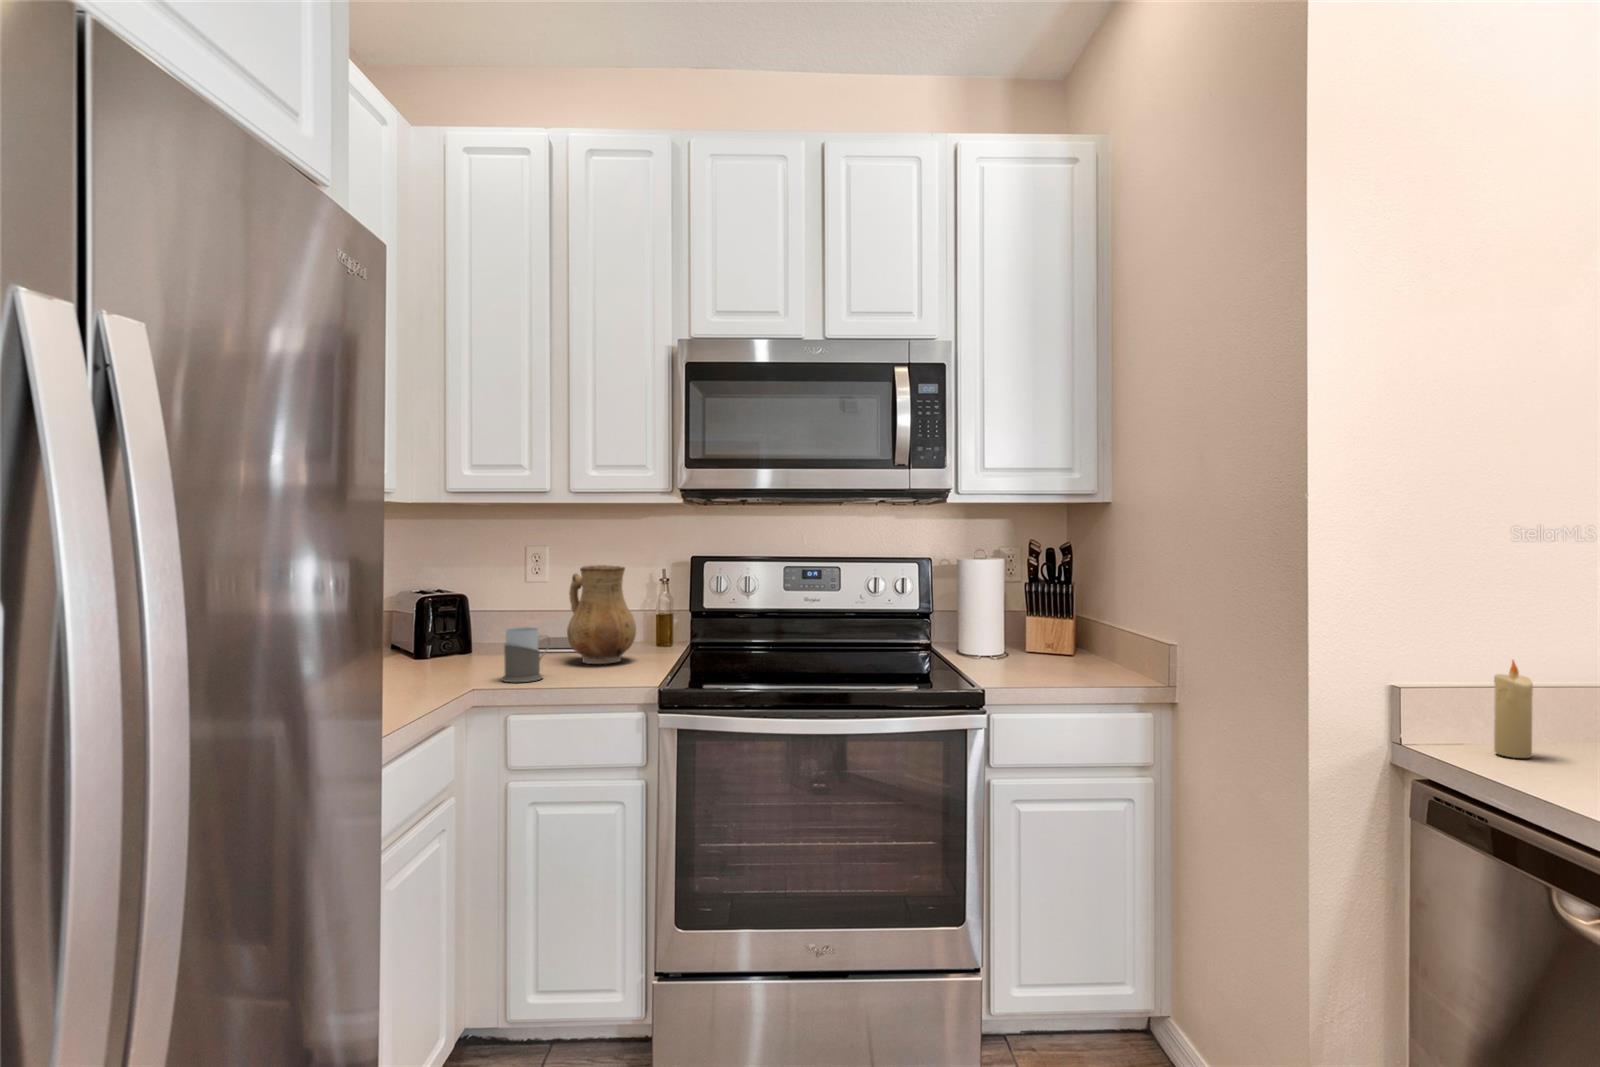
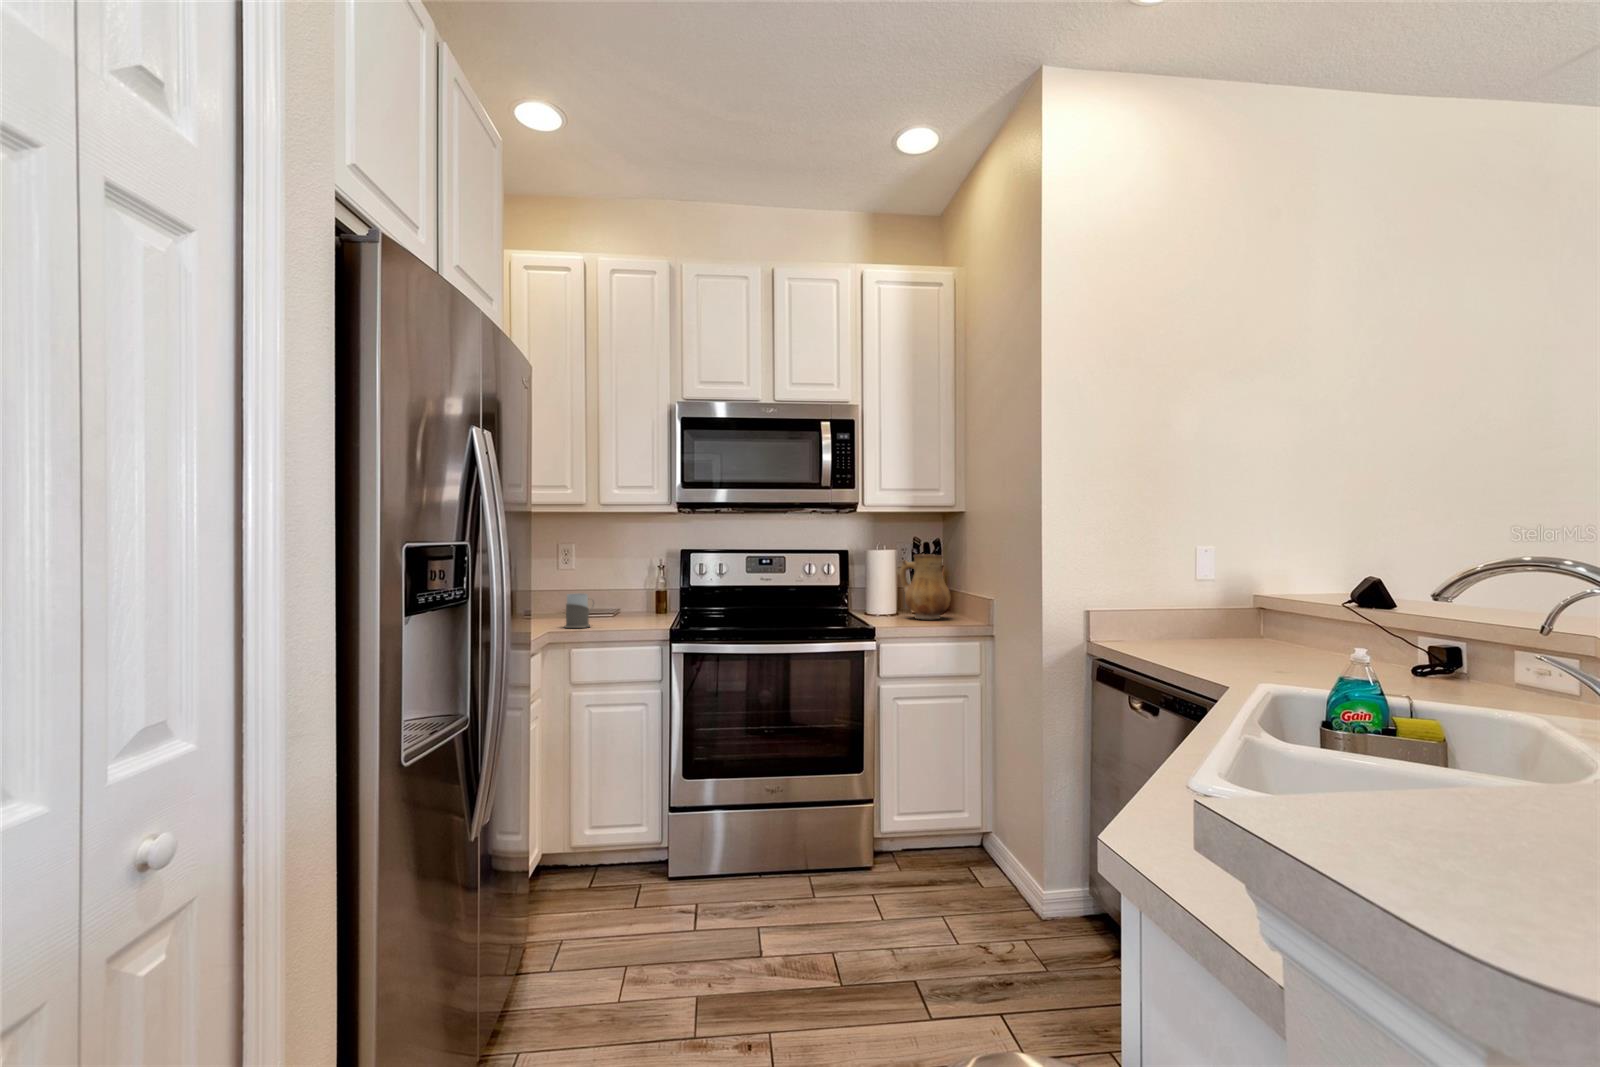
ceramic pitcher: present [567,565,636,664] -> present [900,554,950,619]
candle: present [1494,660,1533,758] -> none [1134,594,1151,646]

